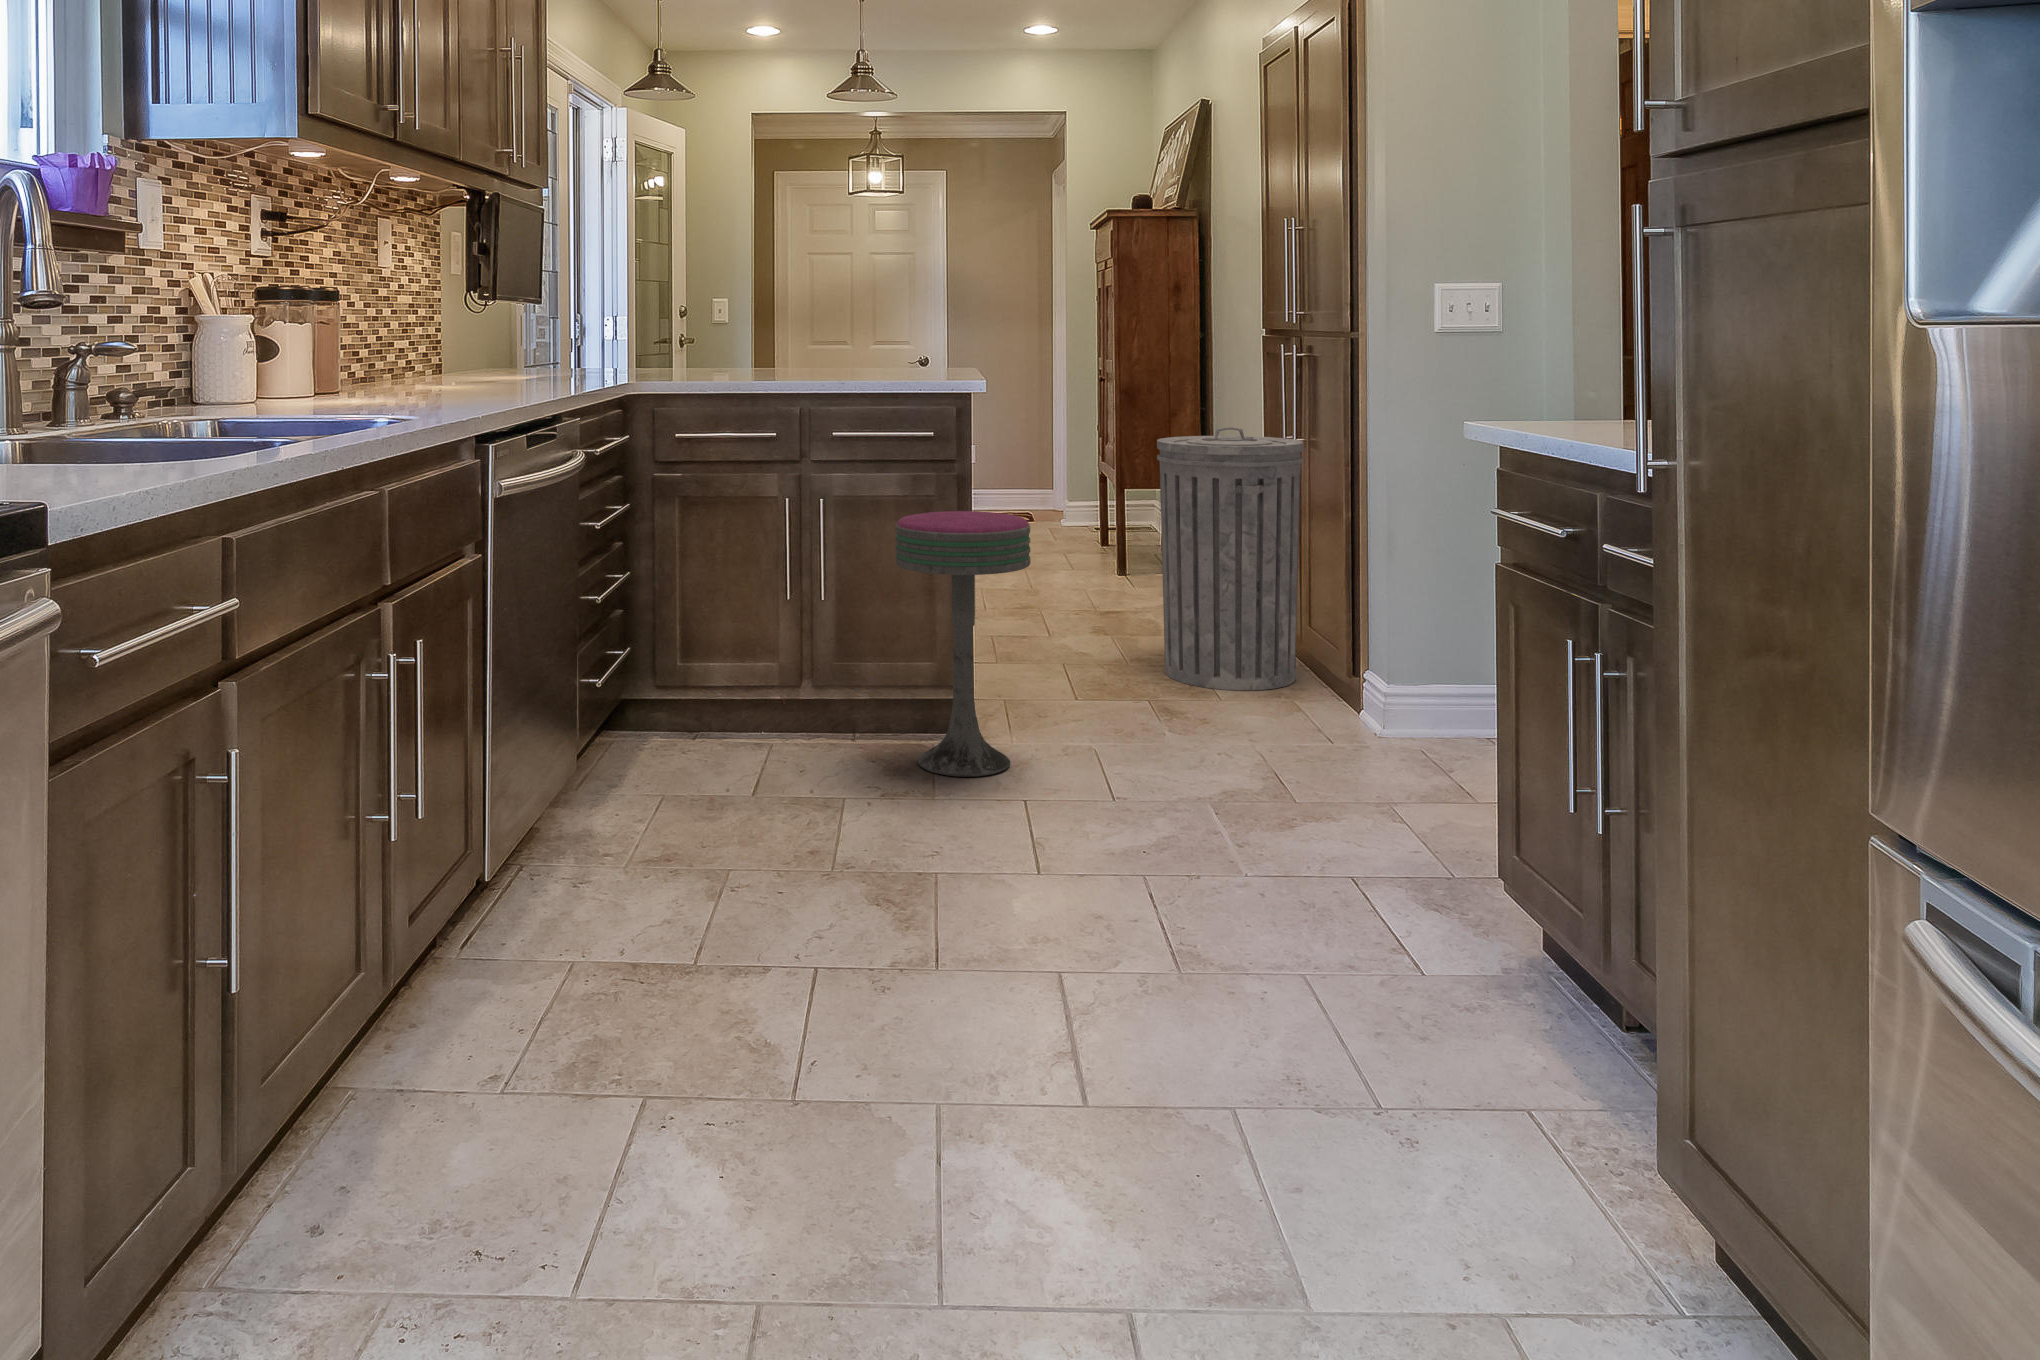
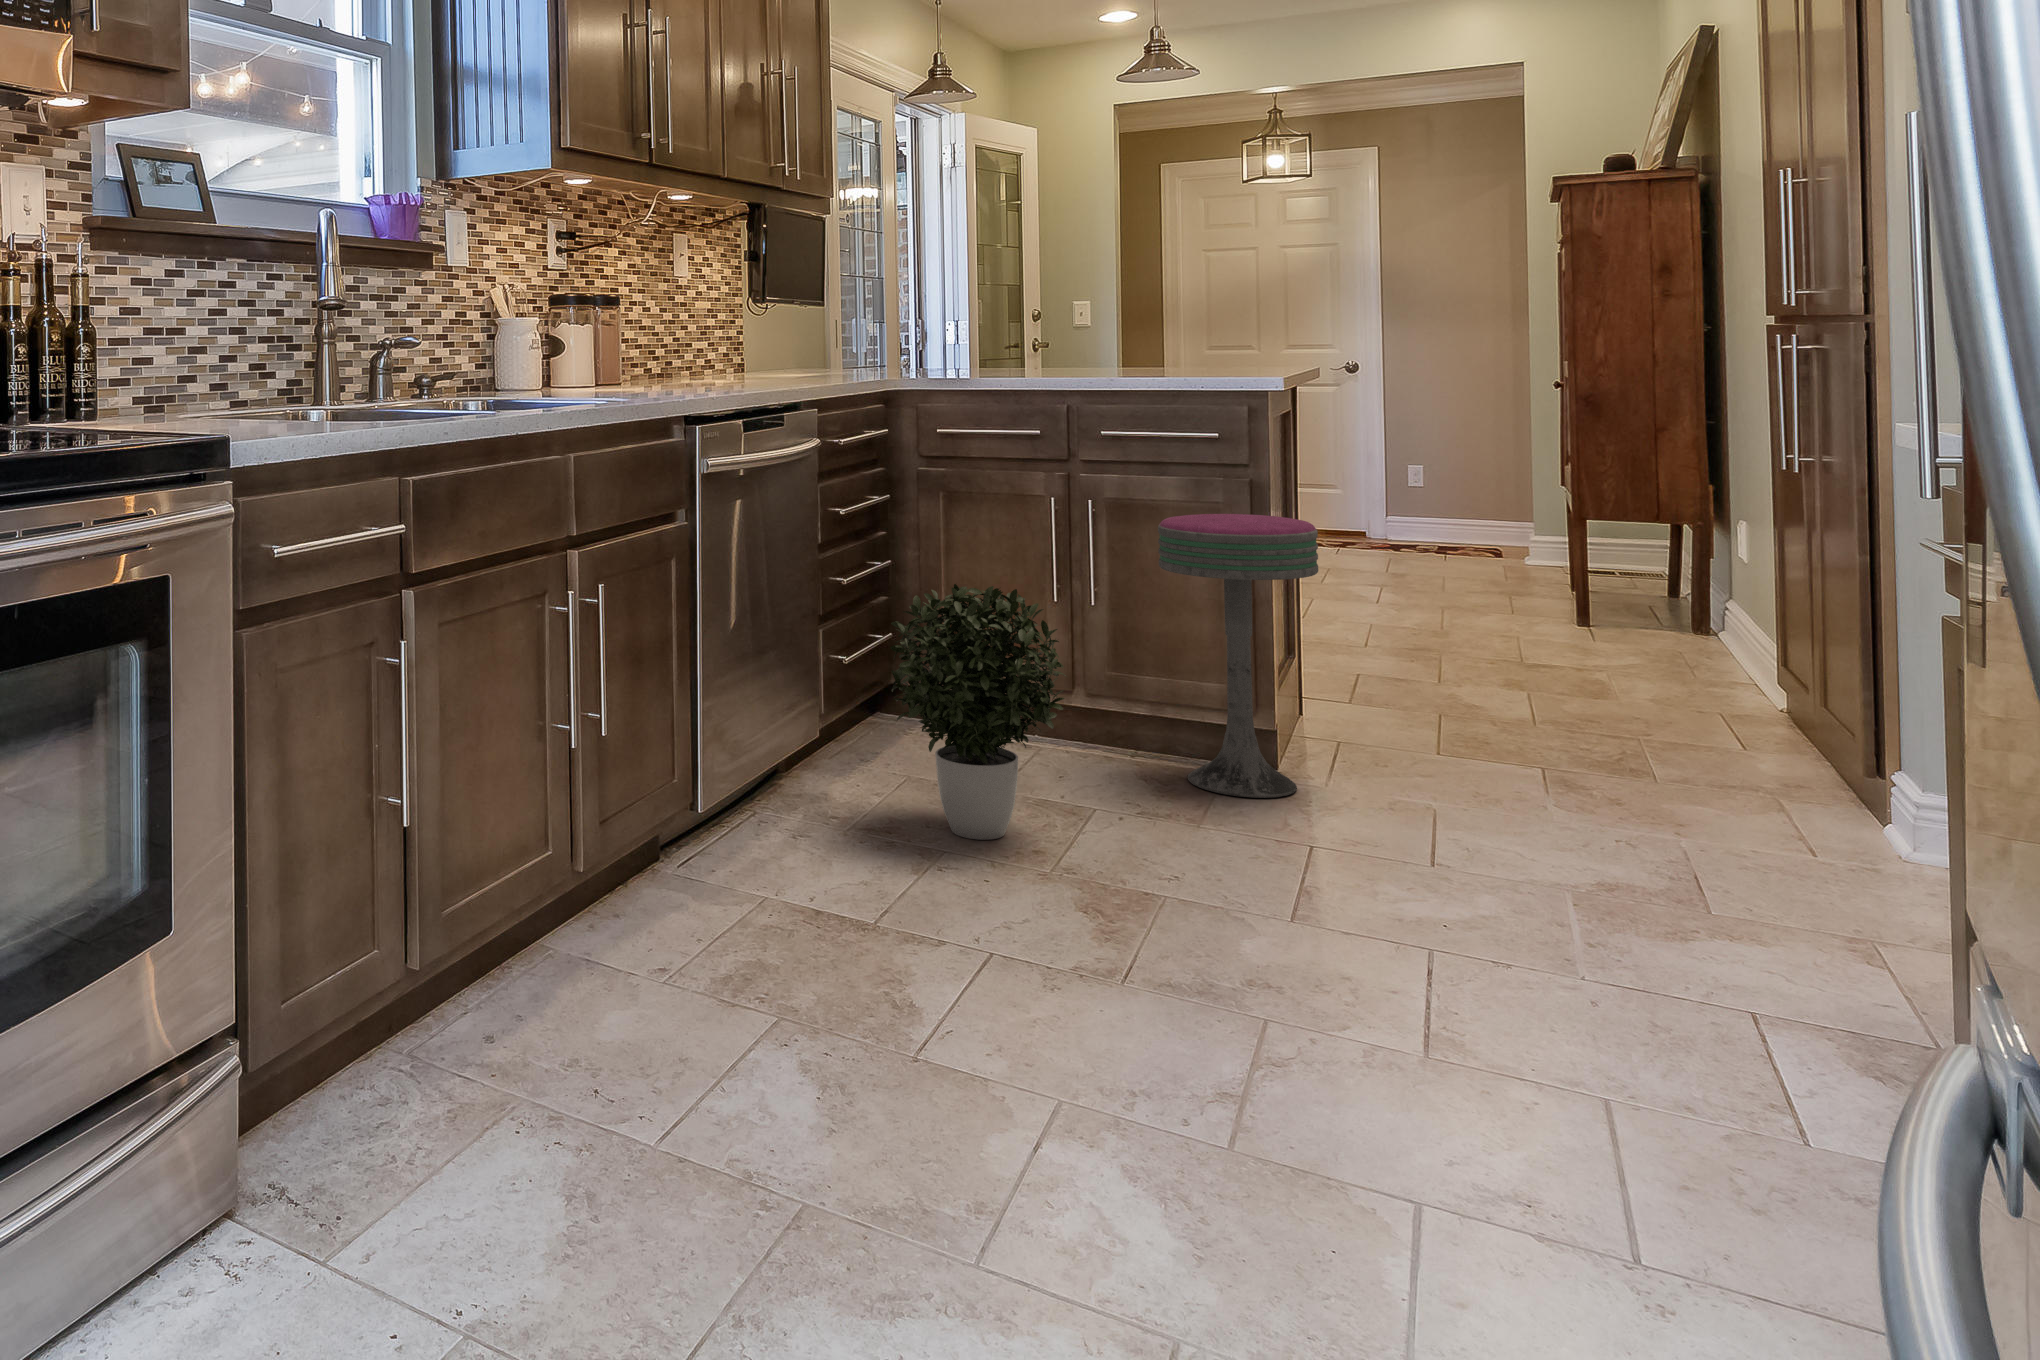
trash can: present [1157,427,1303,690] -> none [1550,434,1767,758]
potted plant: none [674,600,854,864] -> present [890,584,1065,840]

